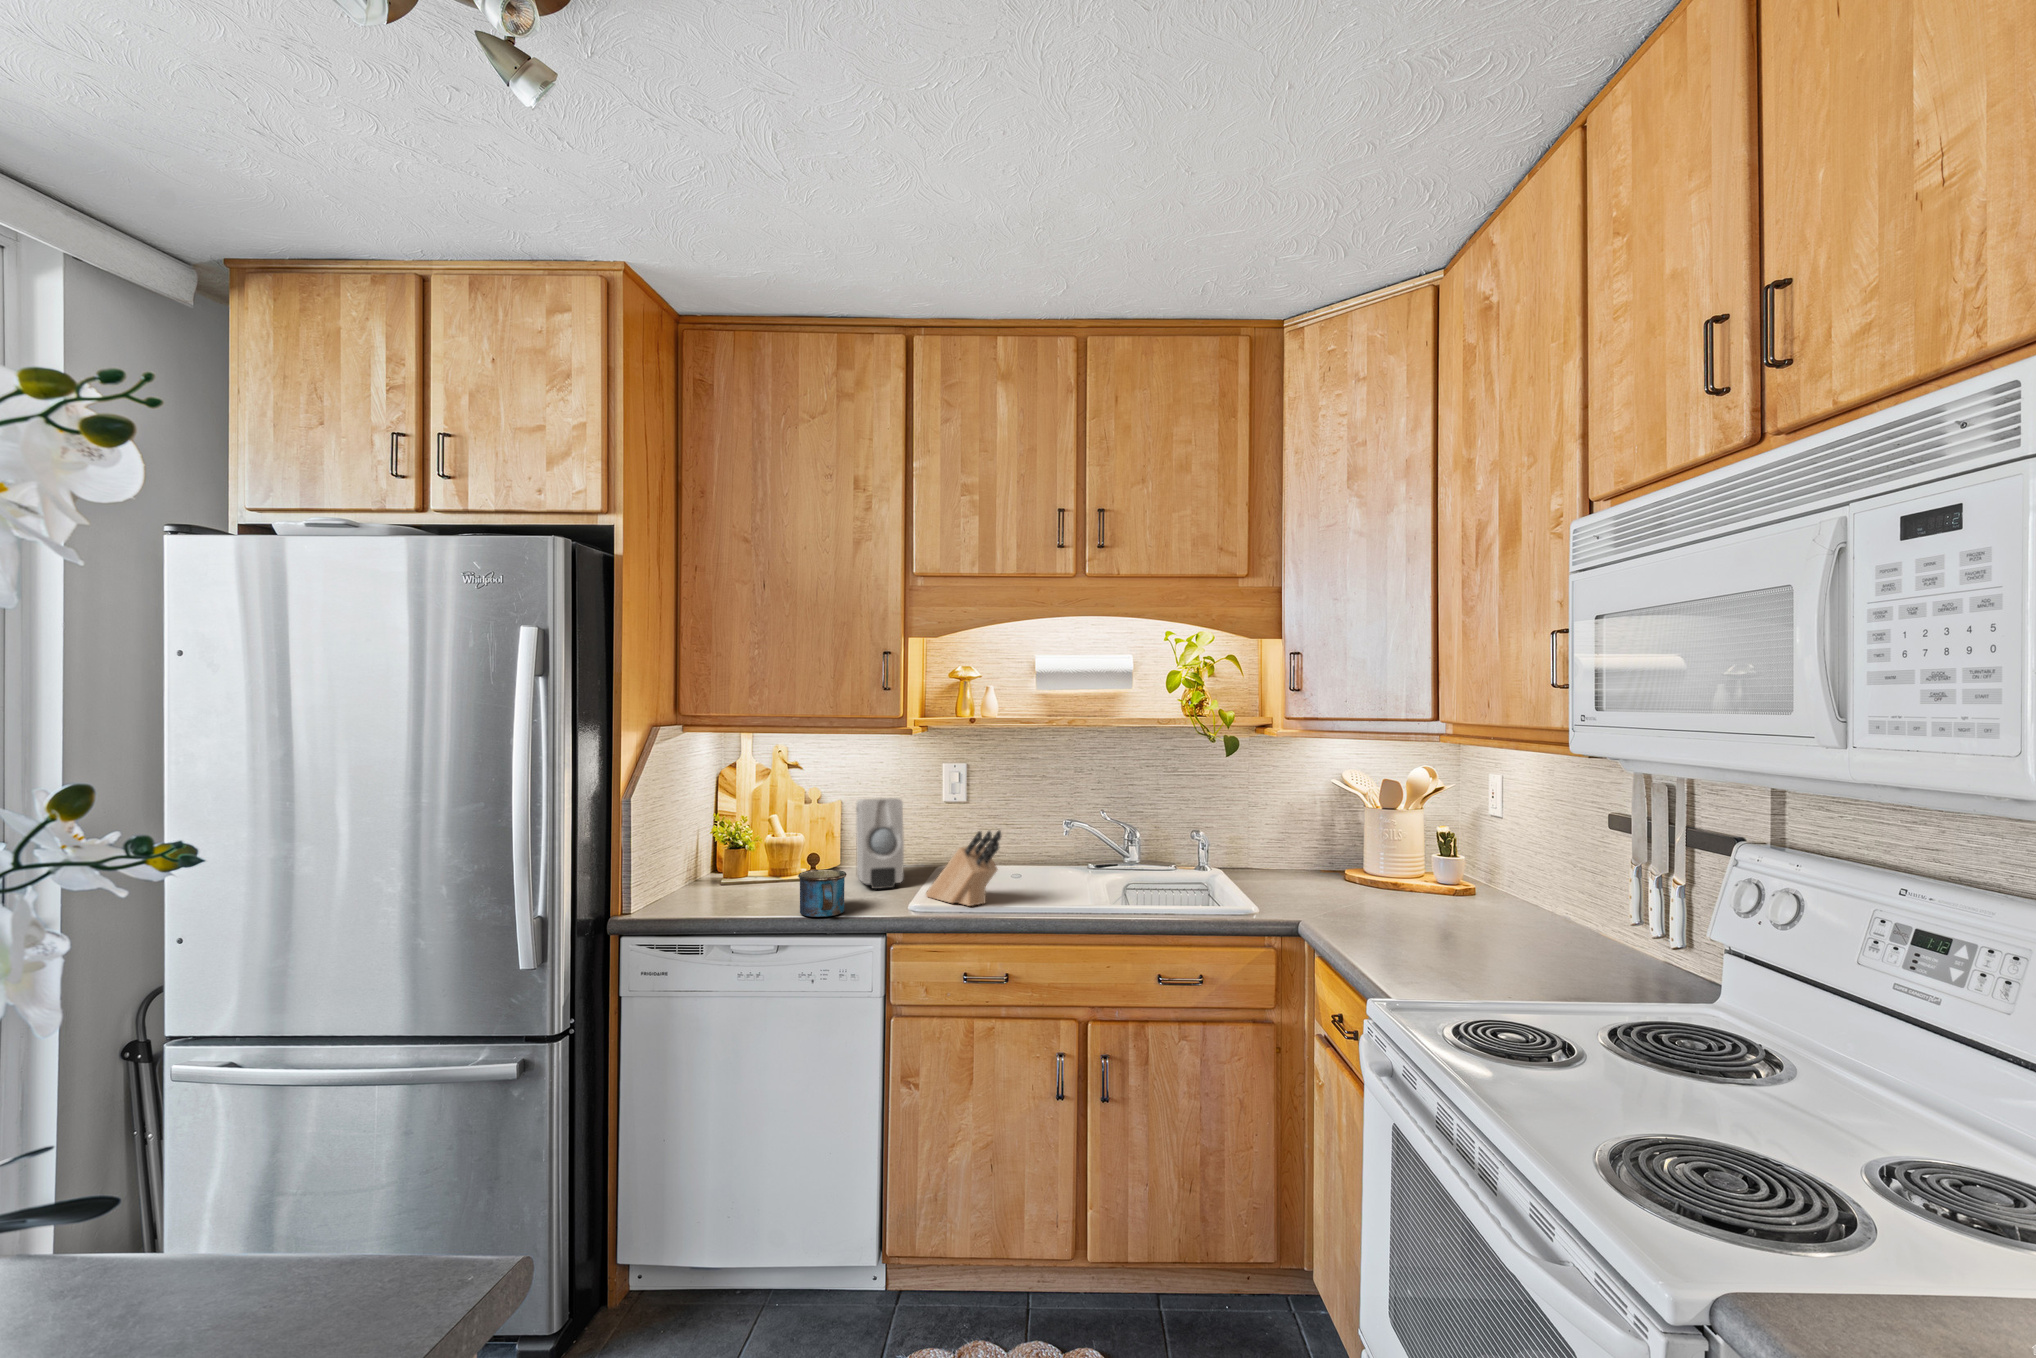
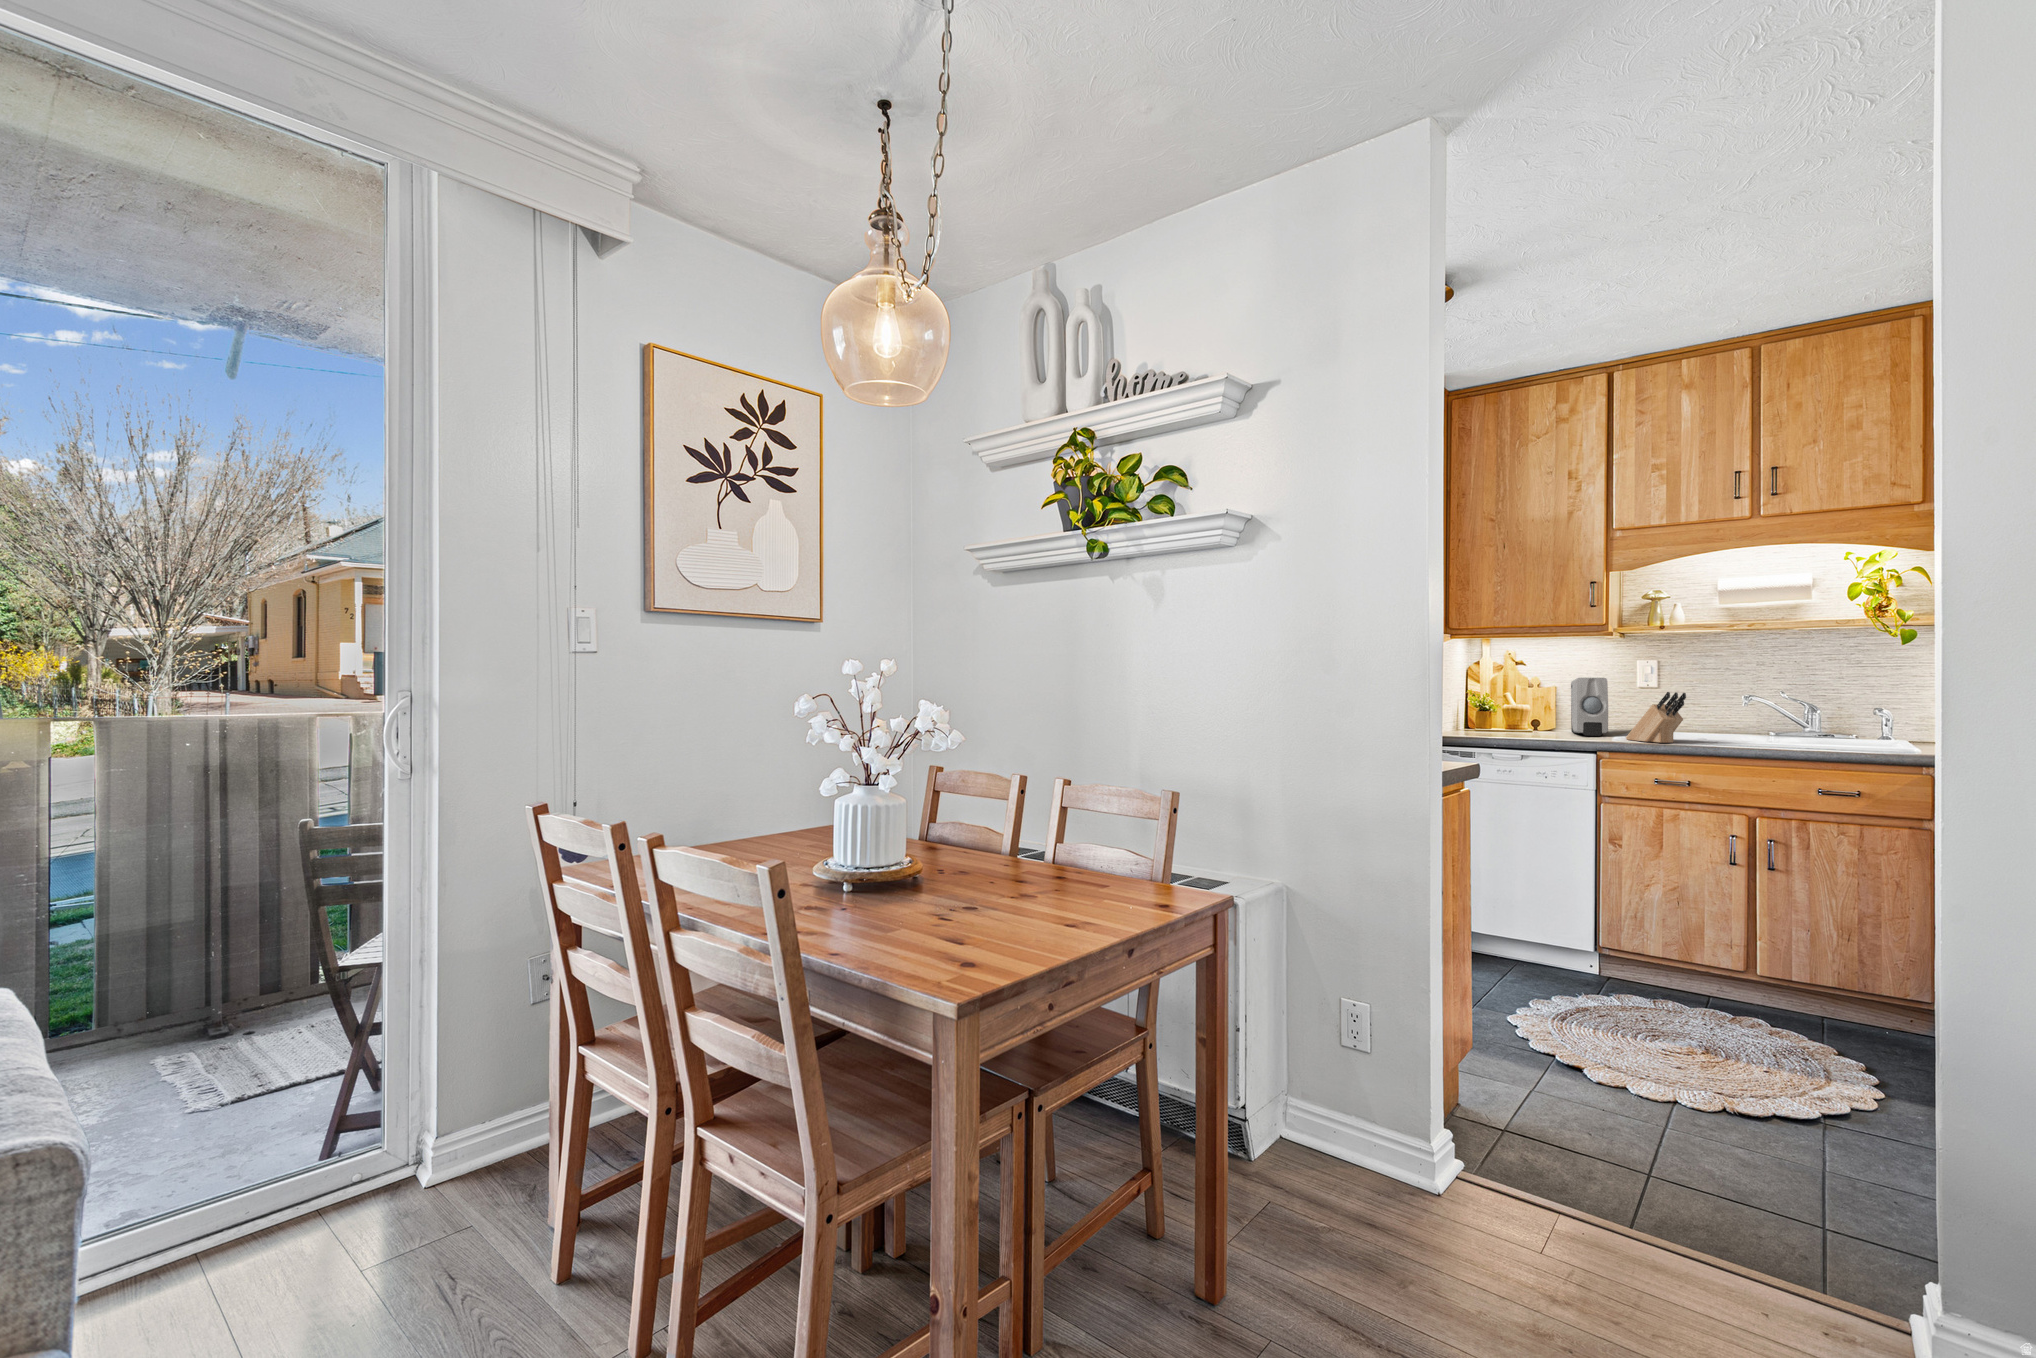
mug: present [798,870,847,917] -> none [1534,717,1567,742]

